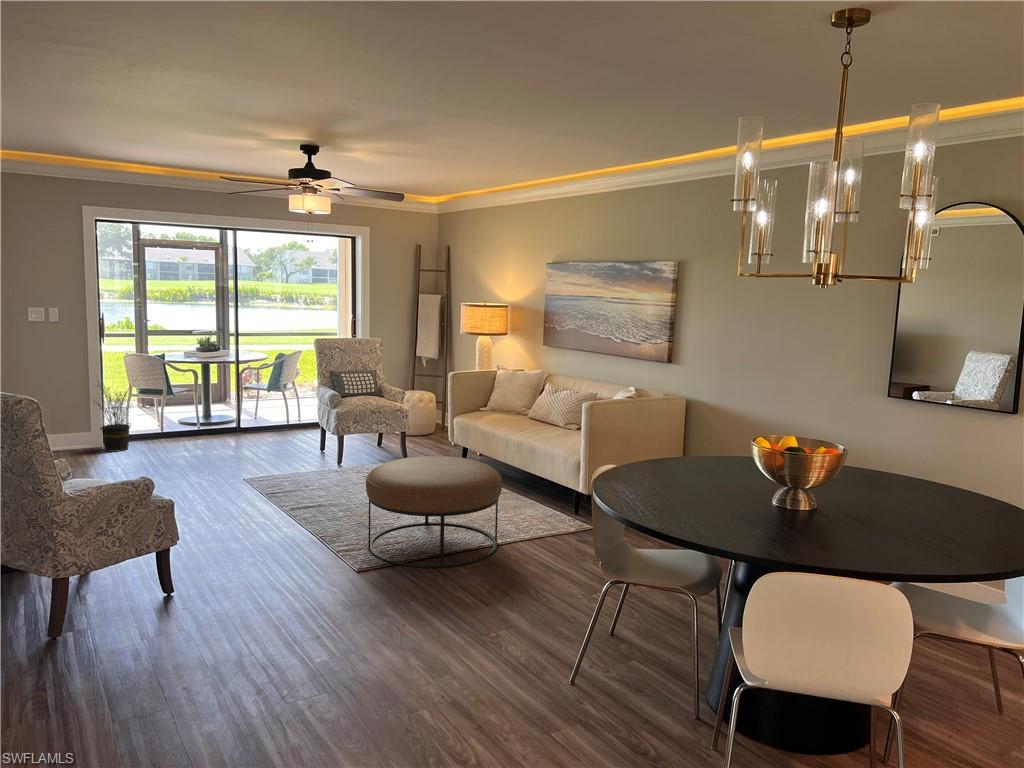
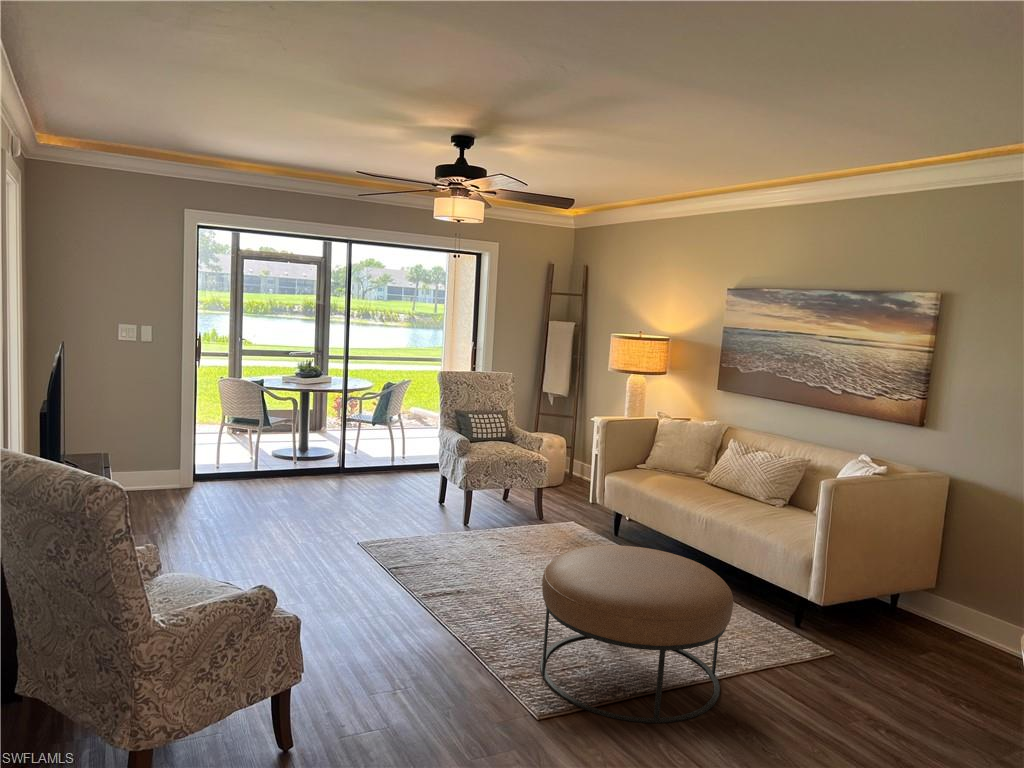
potted plant: present [93,386,130,452] -> none [175,406,232,493]

